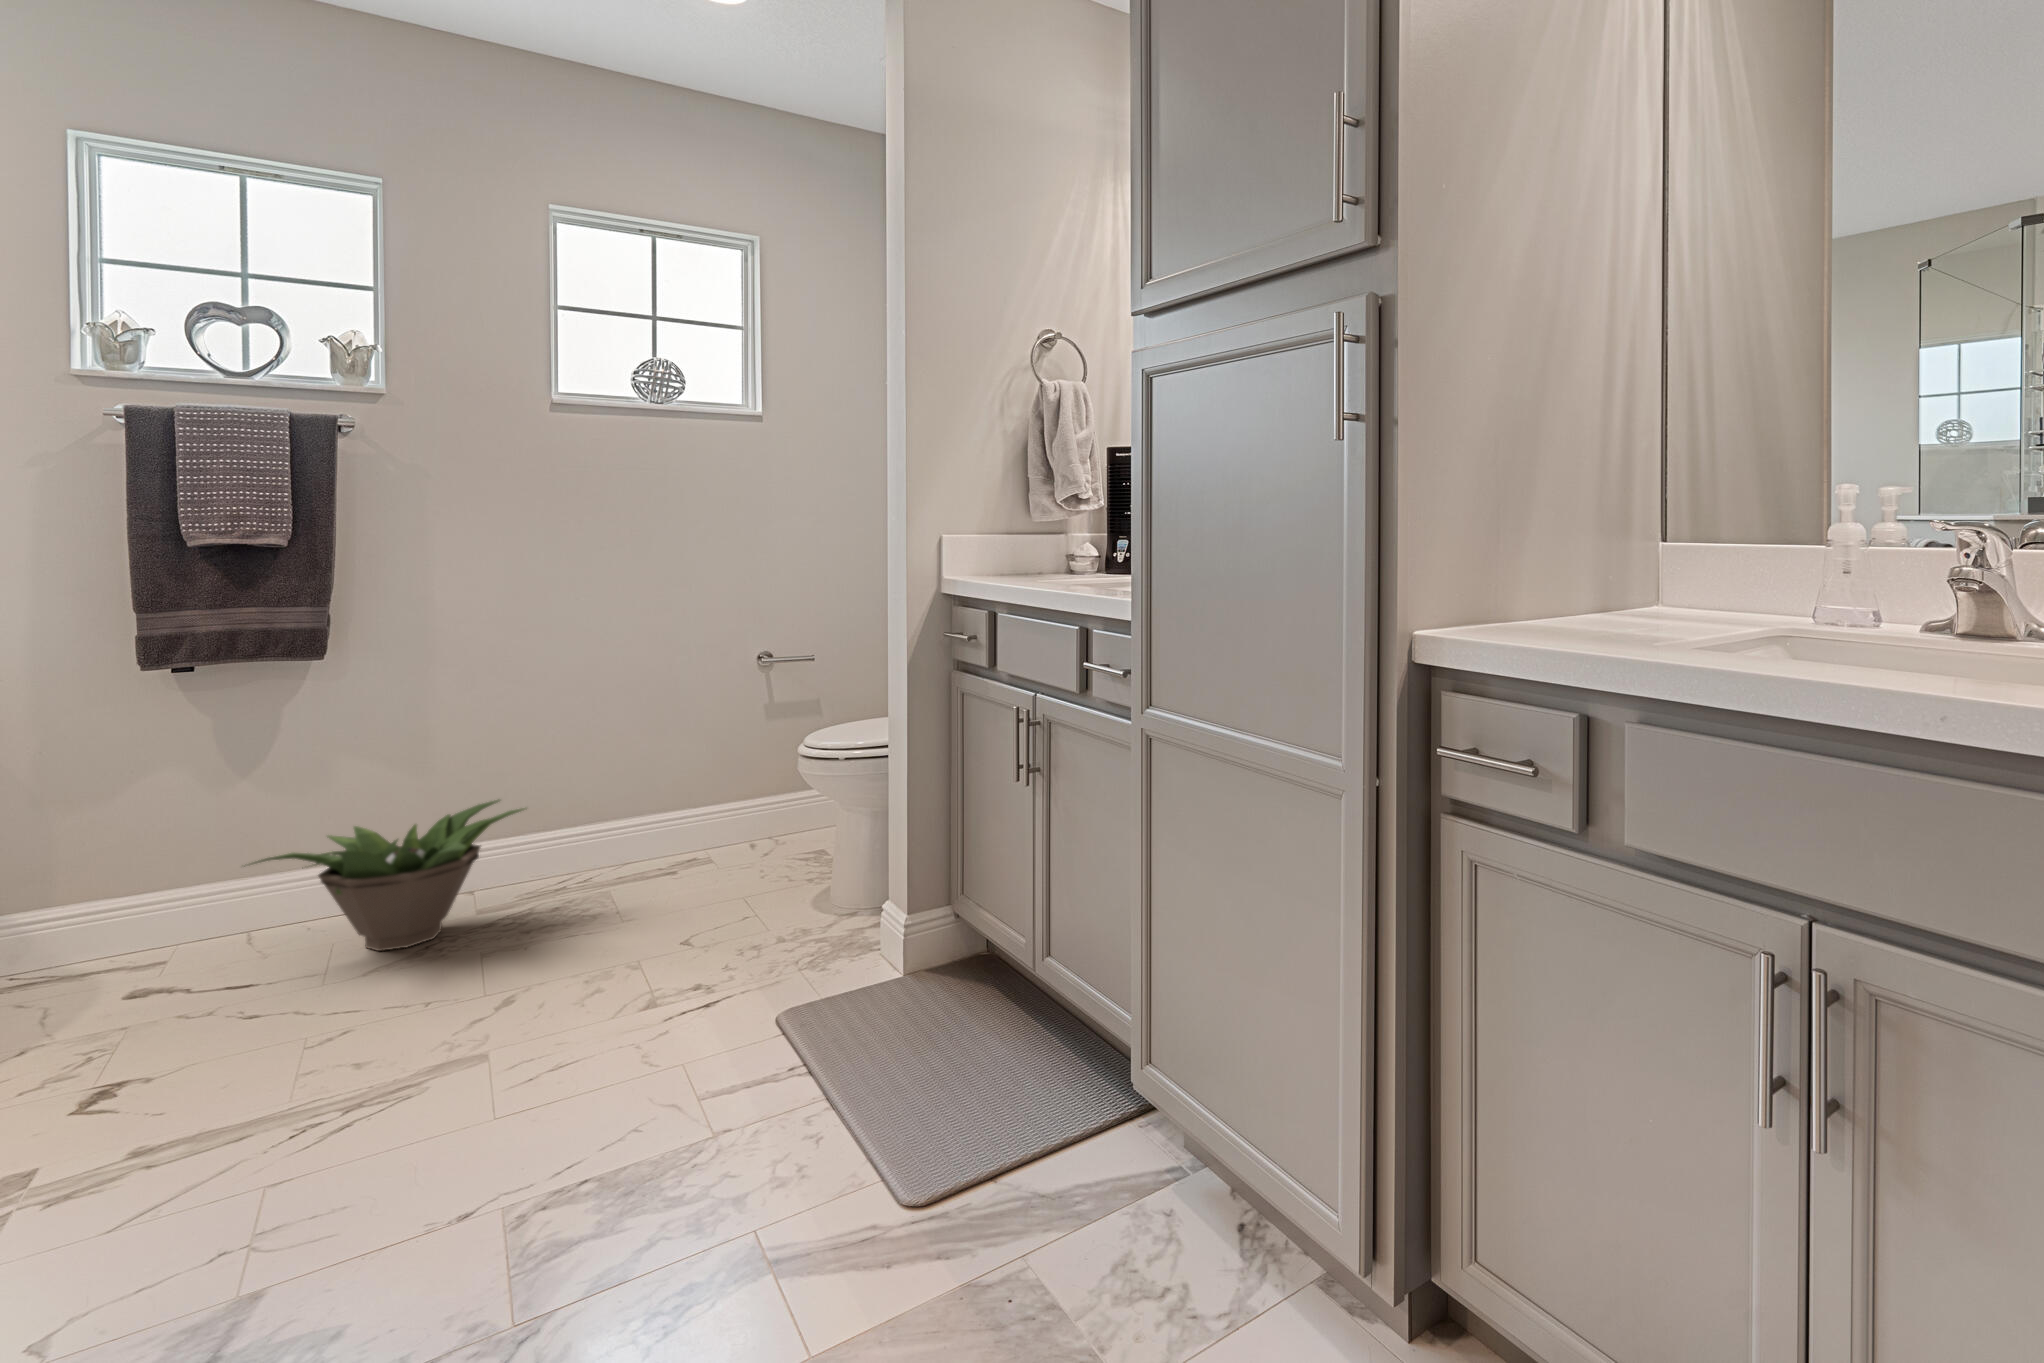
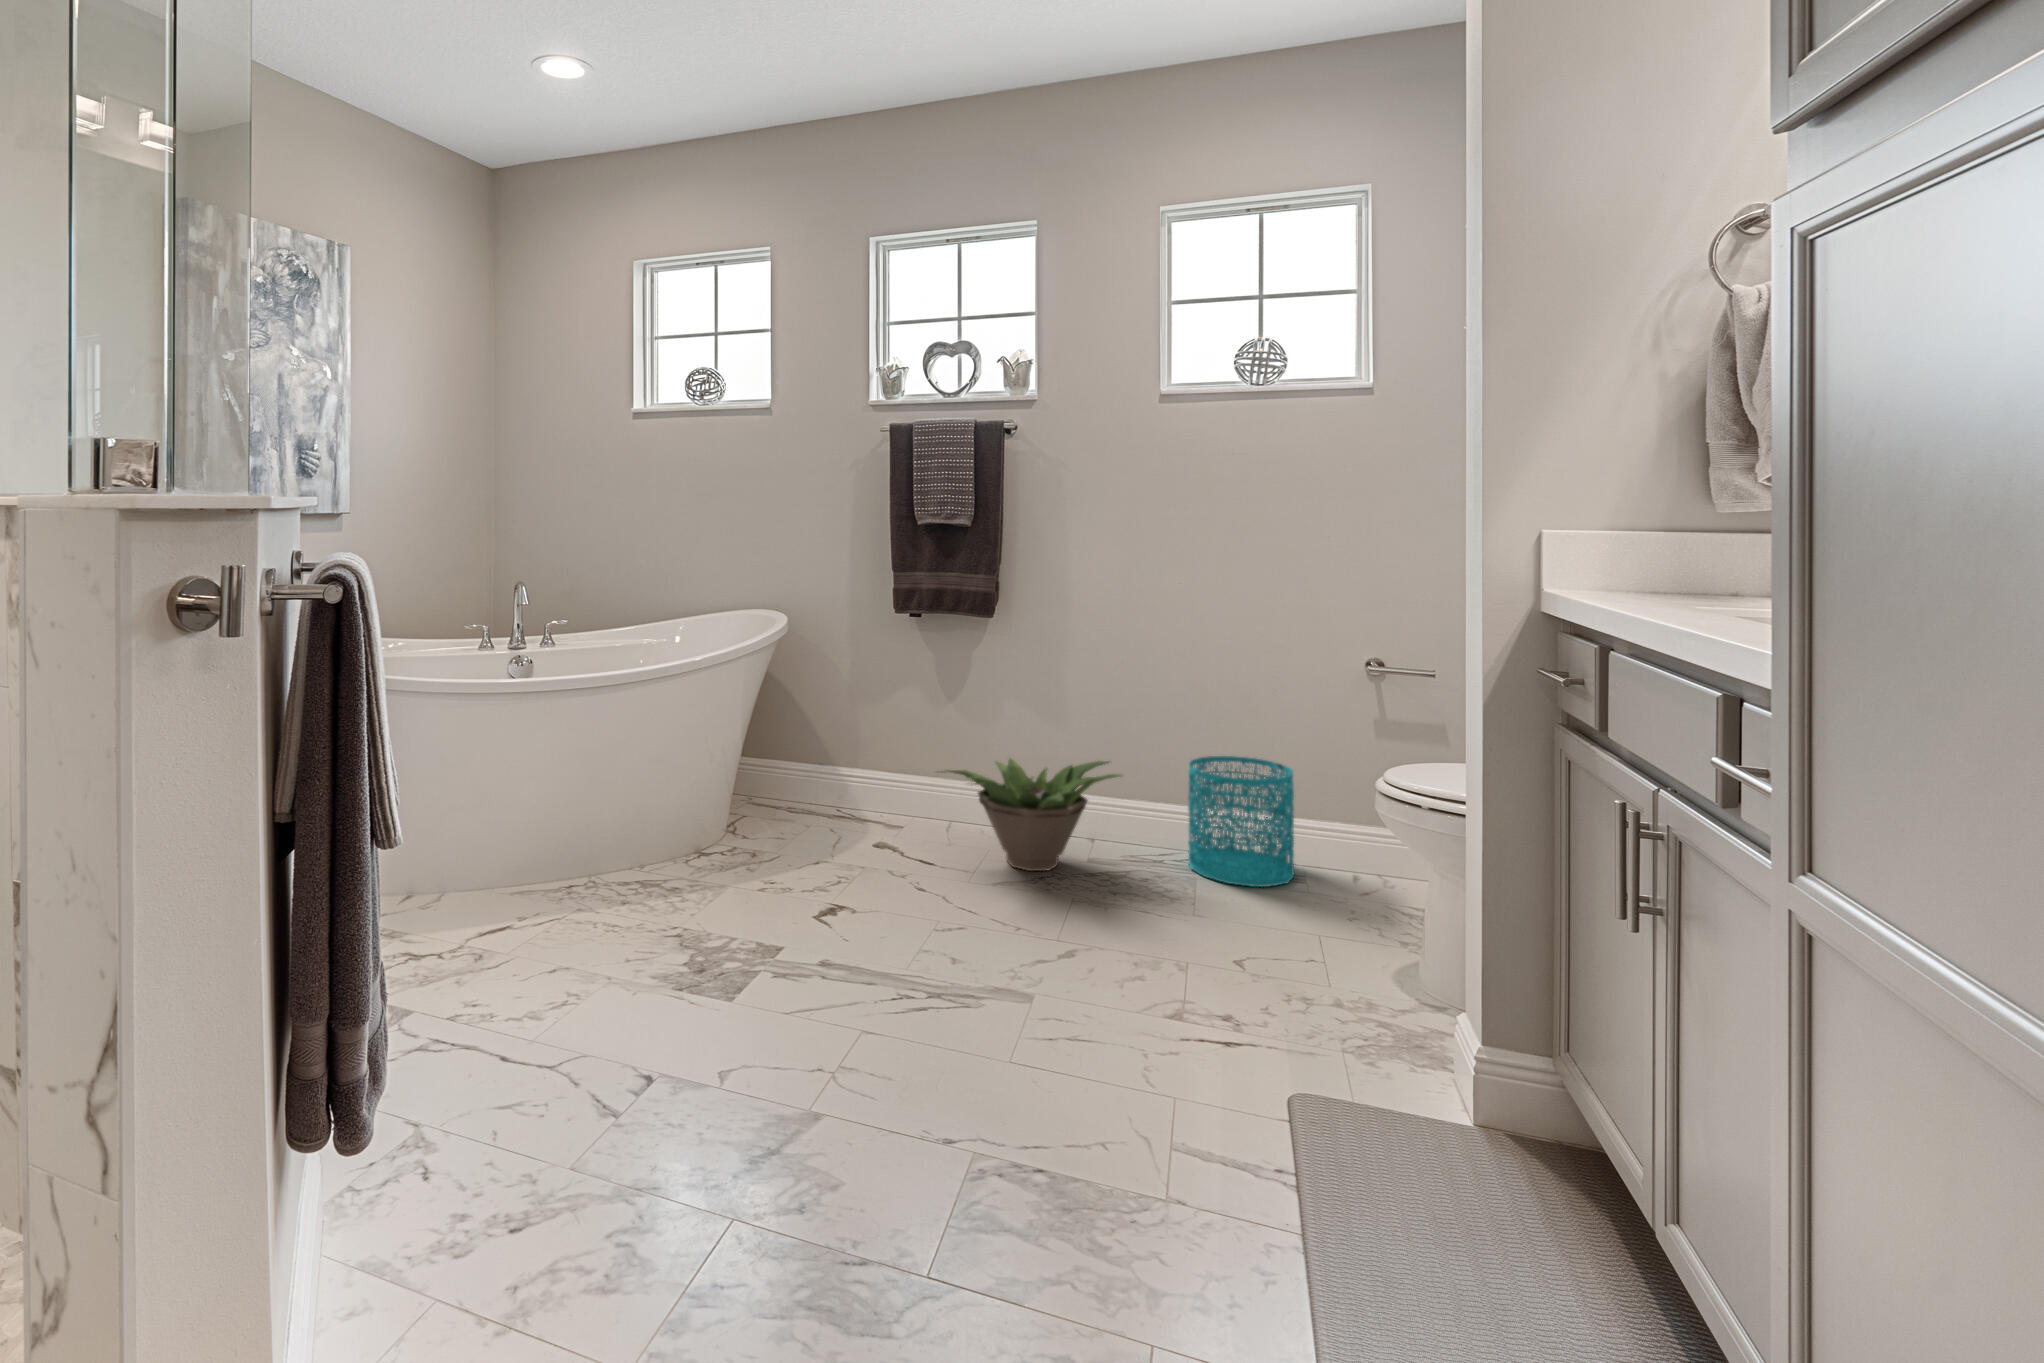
wastebasket: none [595,764,705,891] -> present [1188,756,1294,887]

